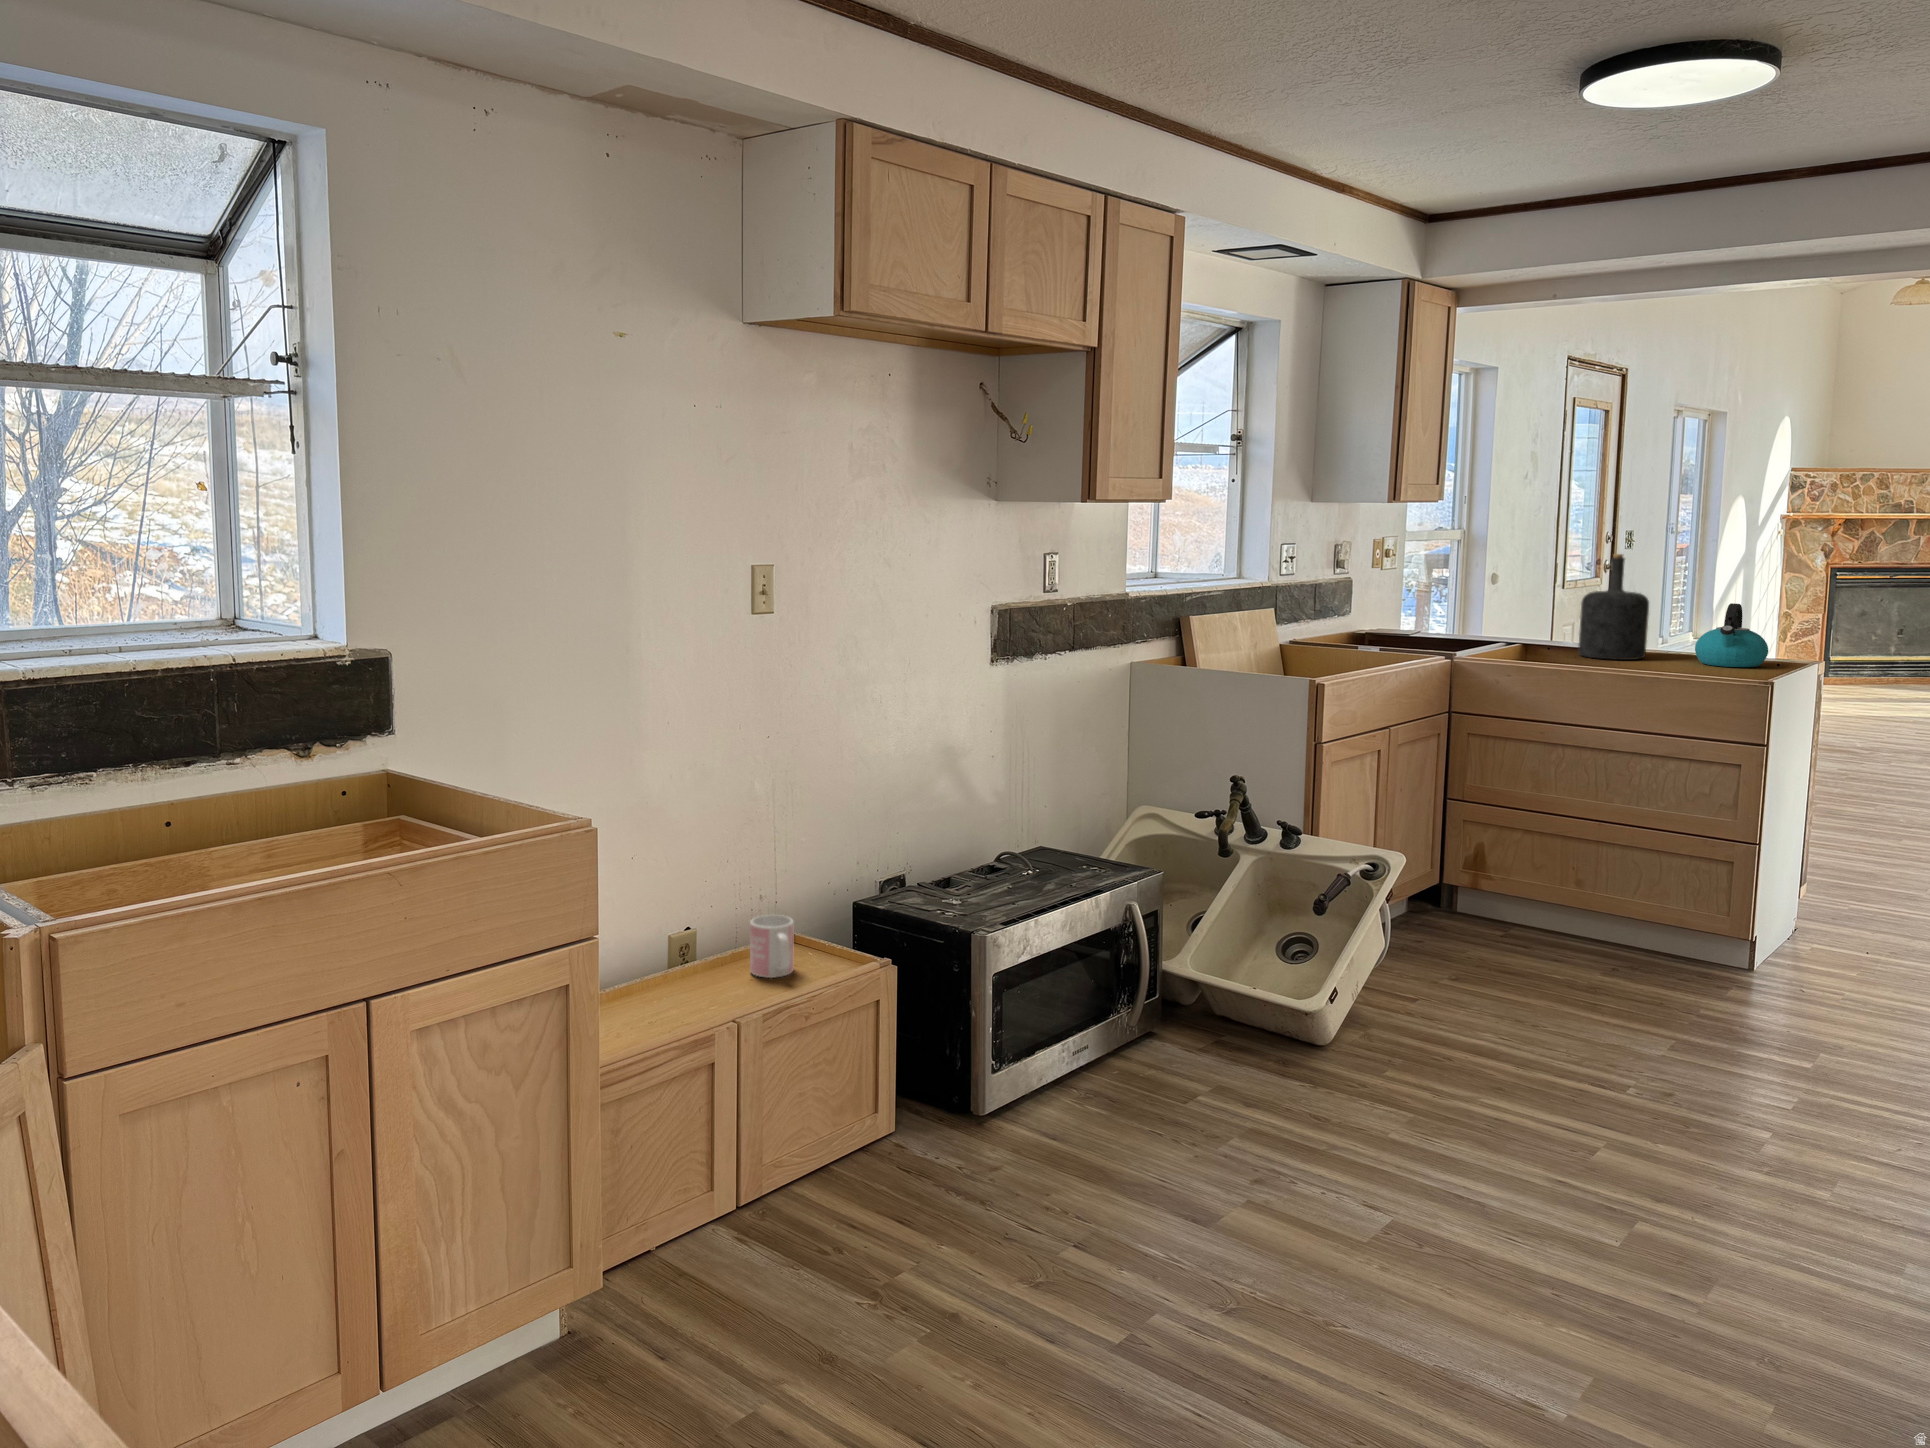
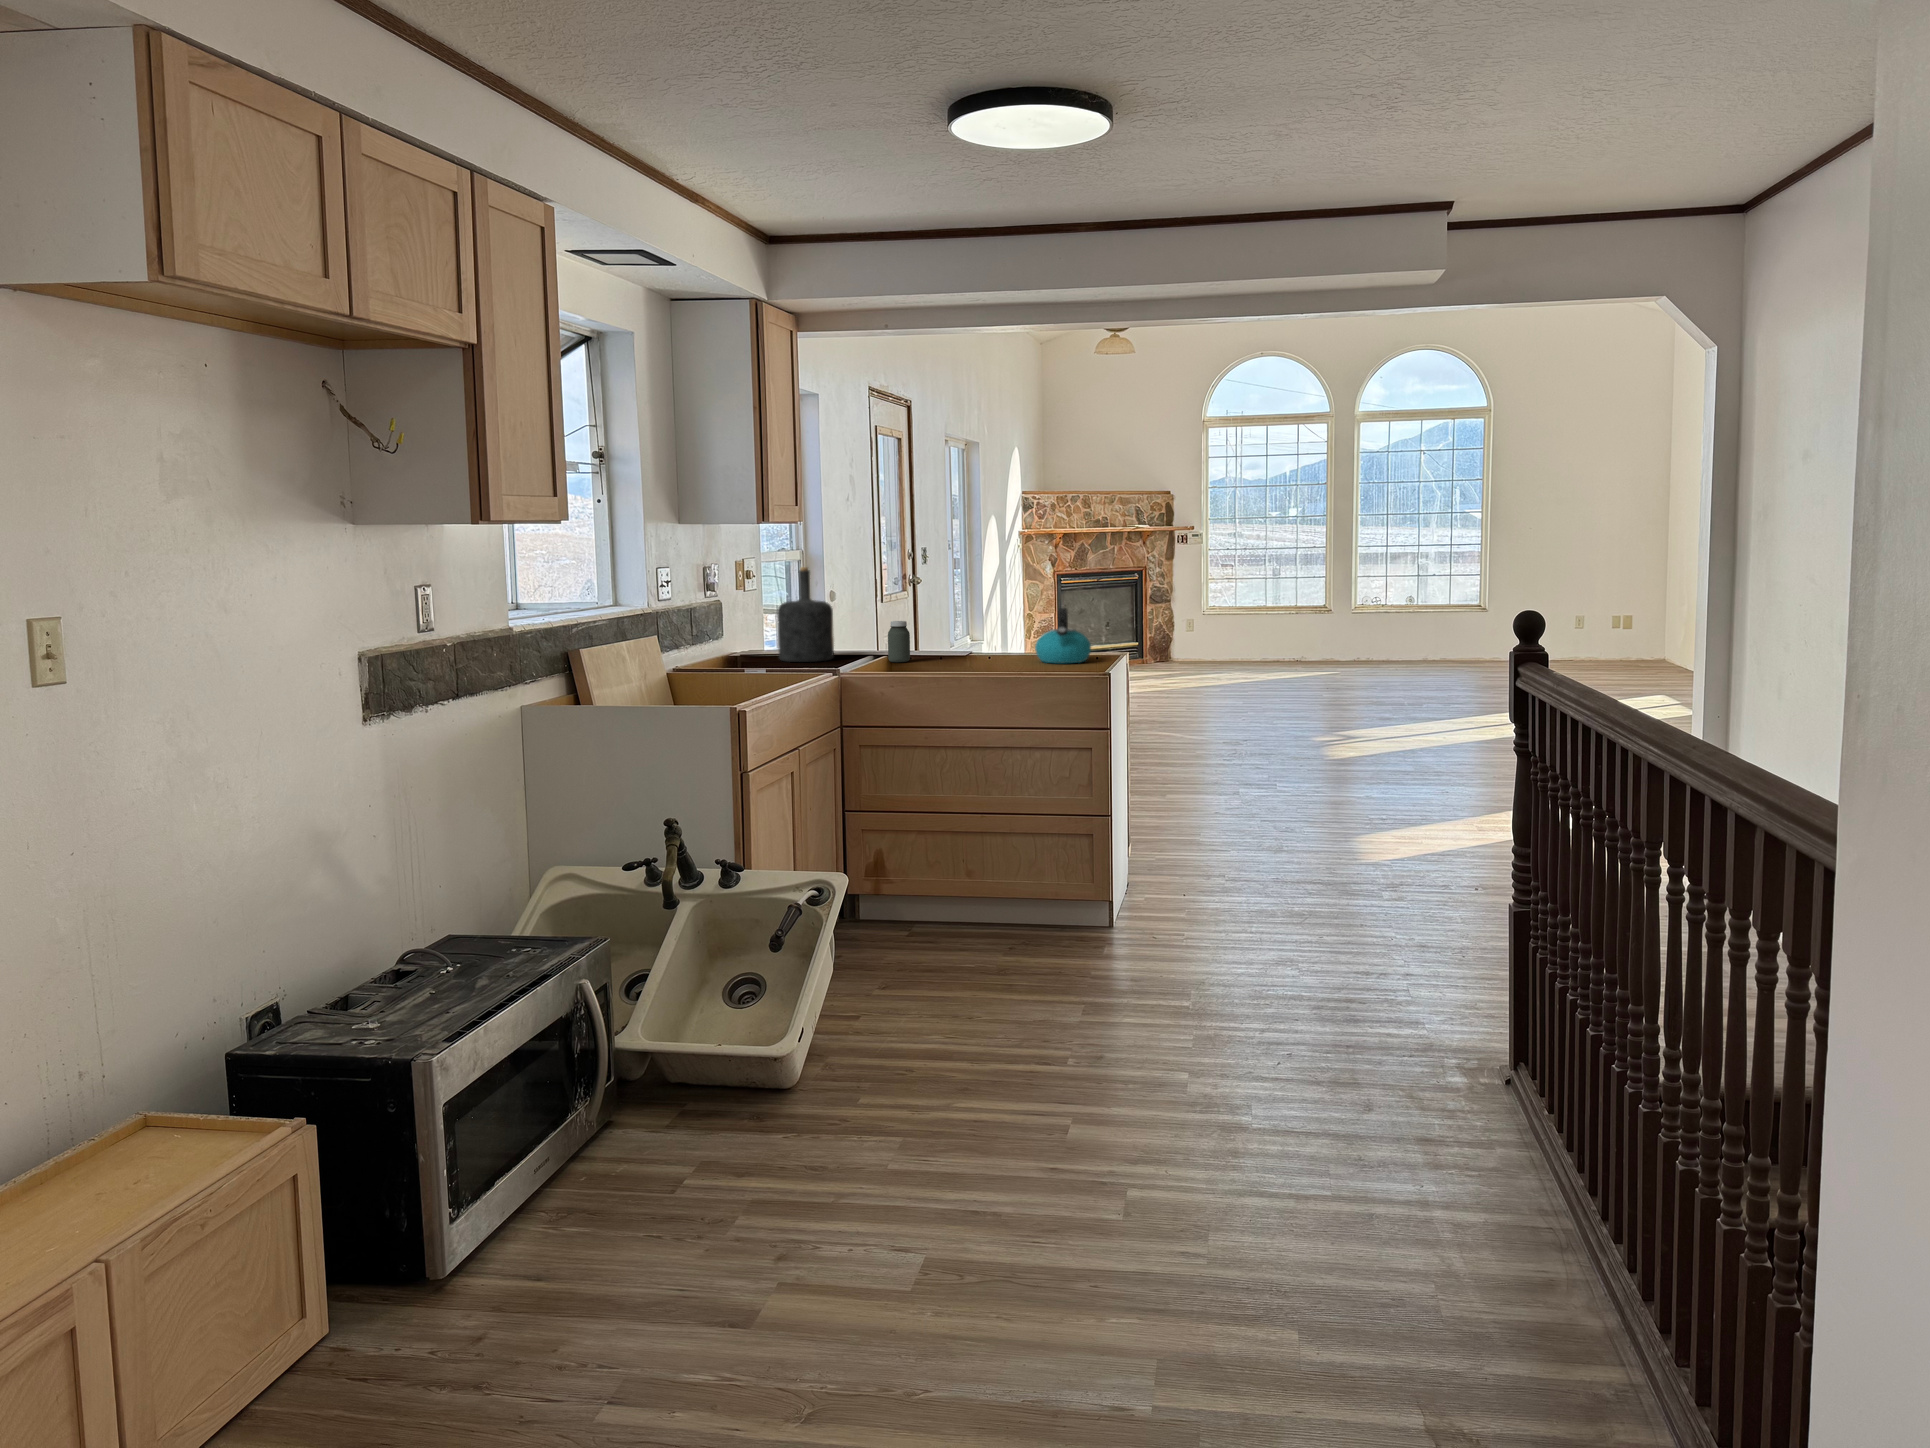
bottle: present [1578,554,1649,660] -> present [778,567,834,662]
jar: none [1518,608,1545,652] -> present [888,621,910,662]
mug: present [750,915,794,978] -> none [79,1099,155,1193]

